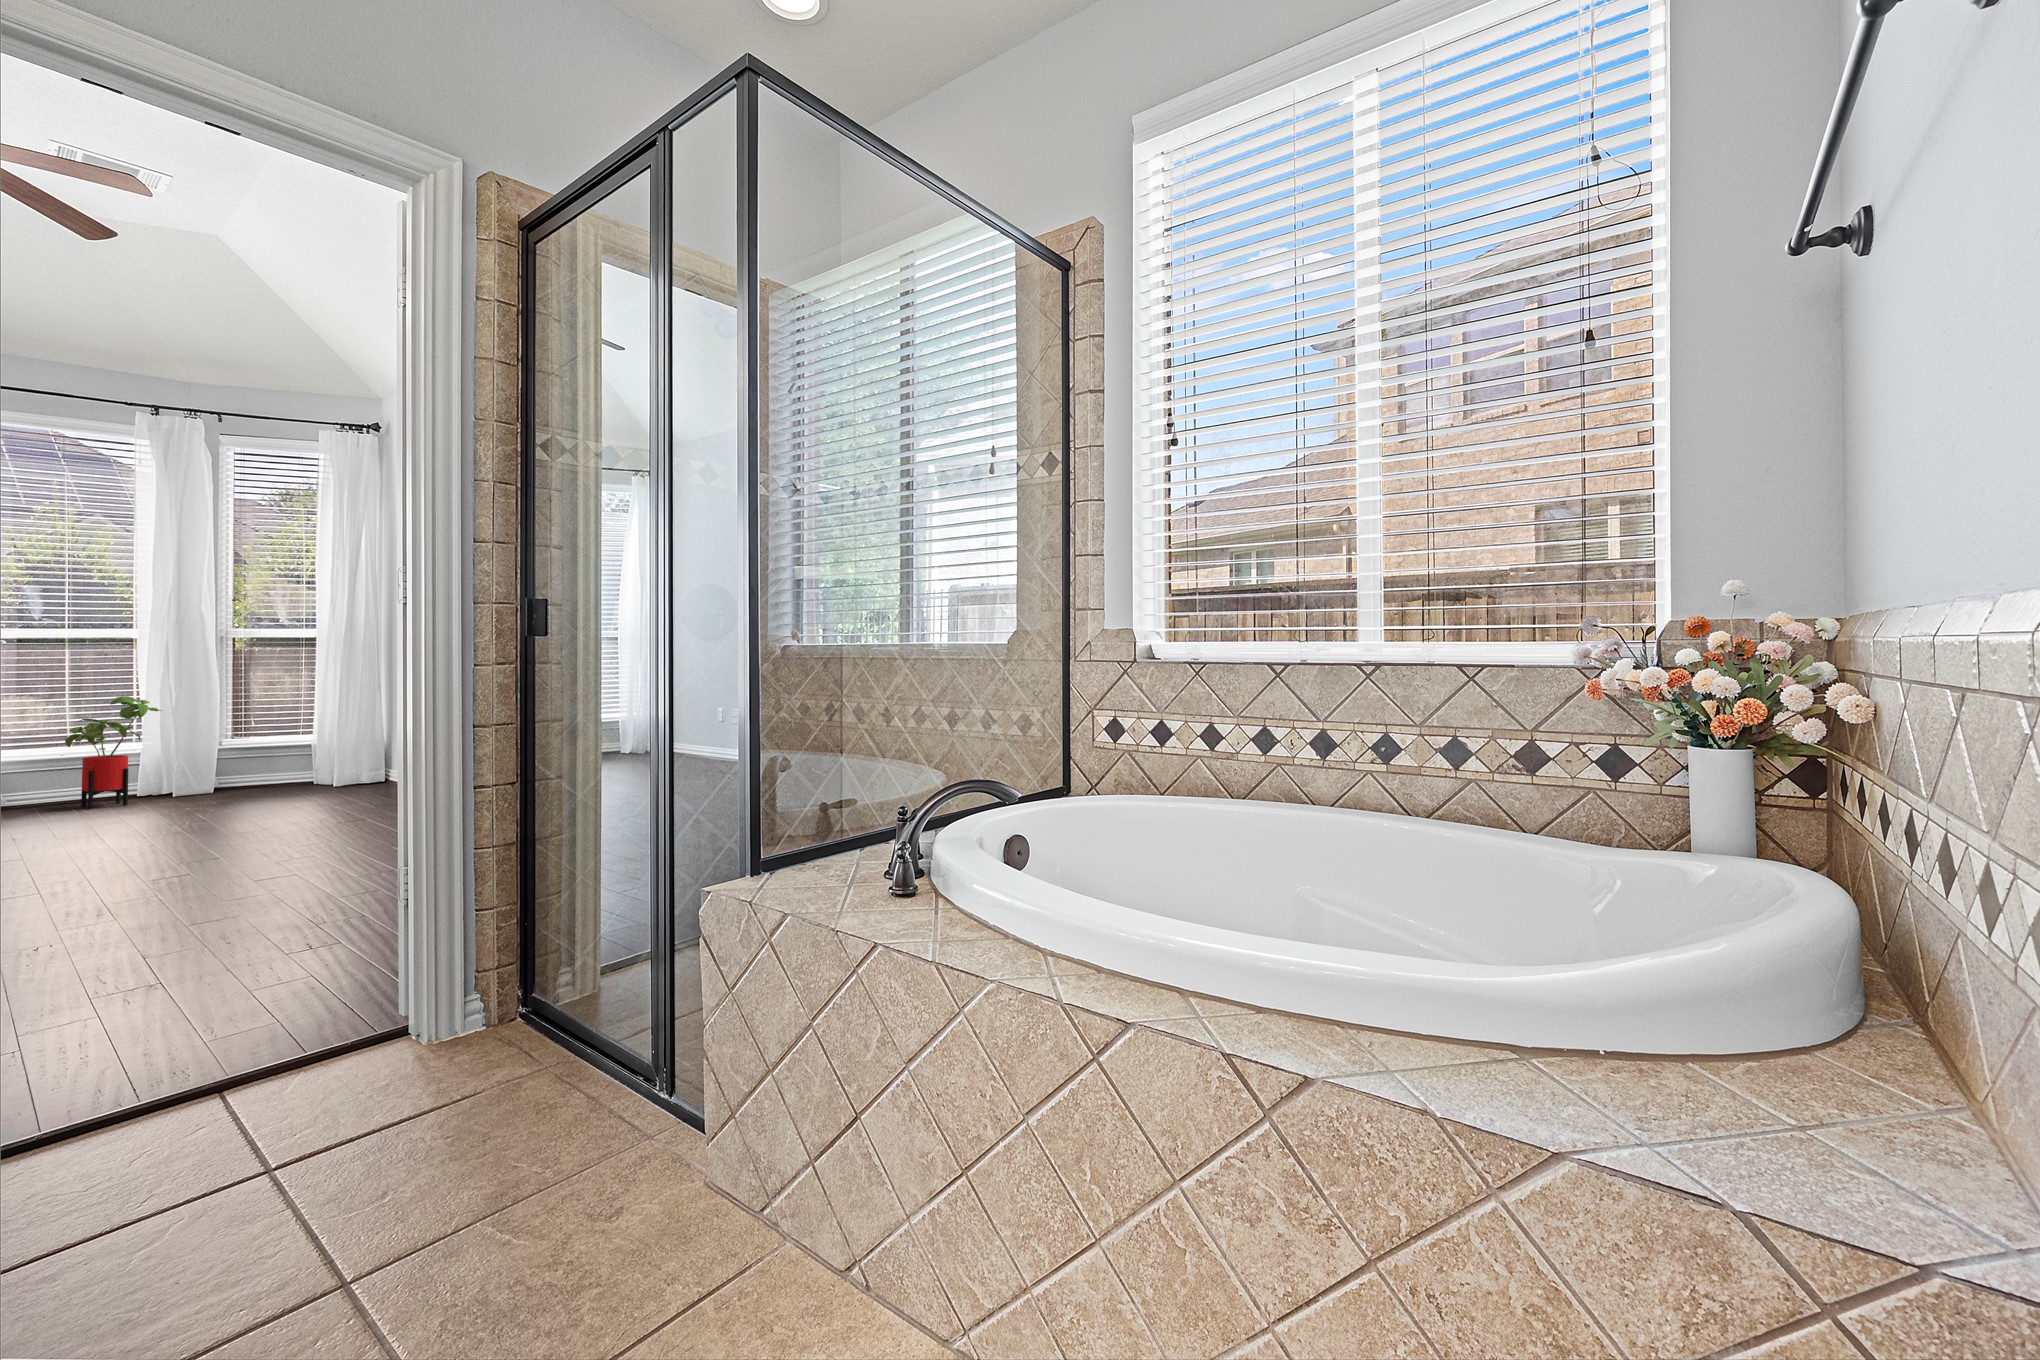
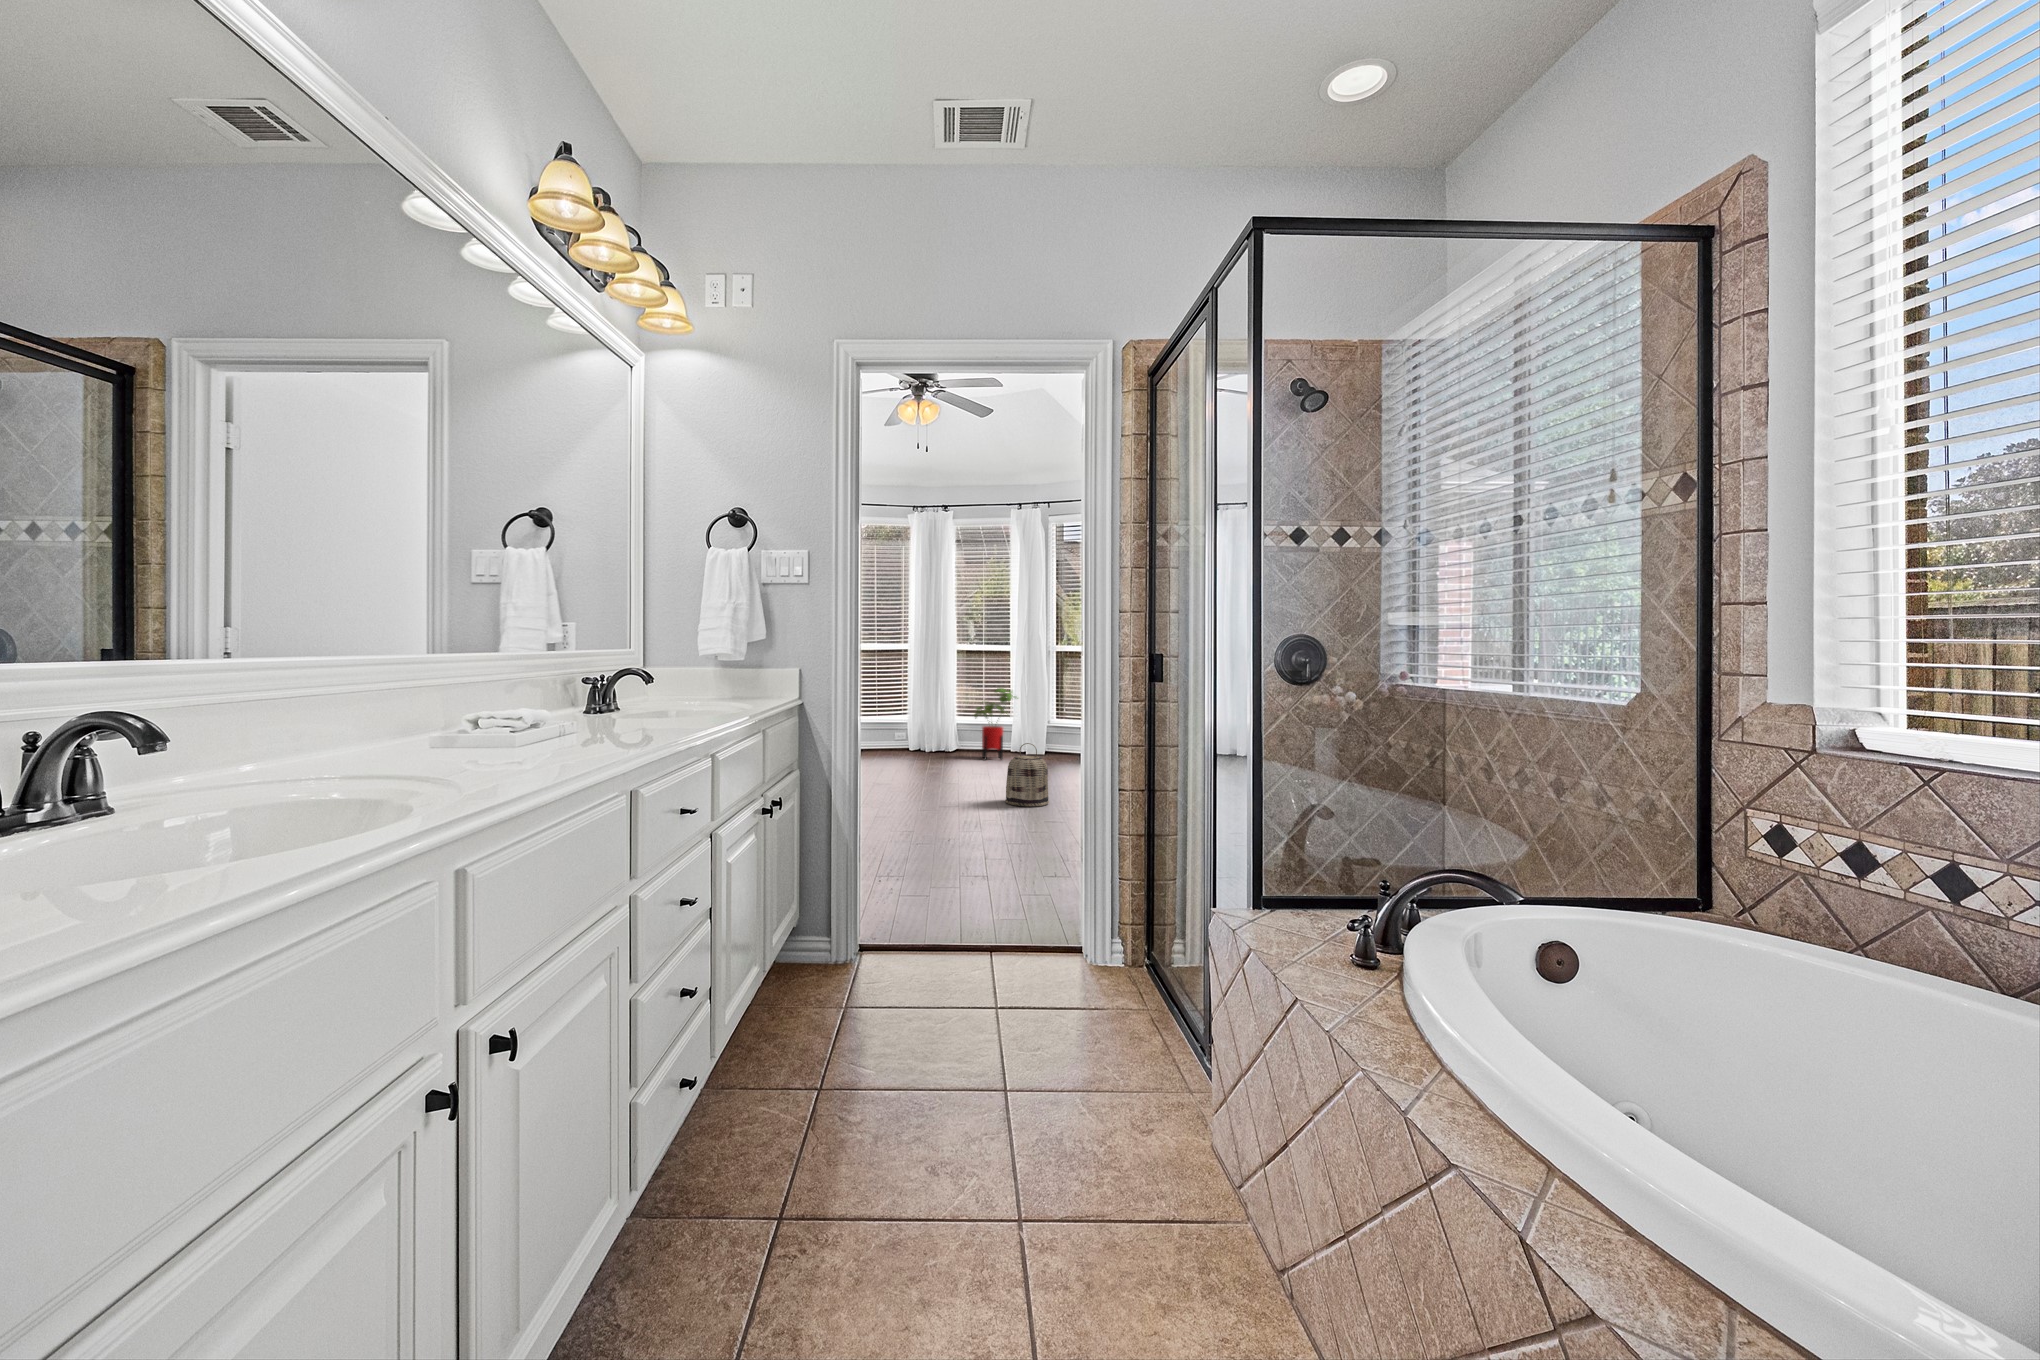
basket: none [168,765,253,858] -> present [1005,743,1049,807]

